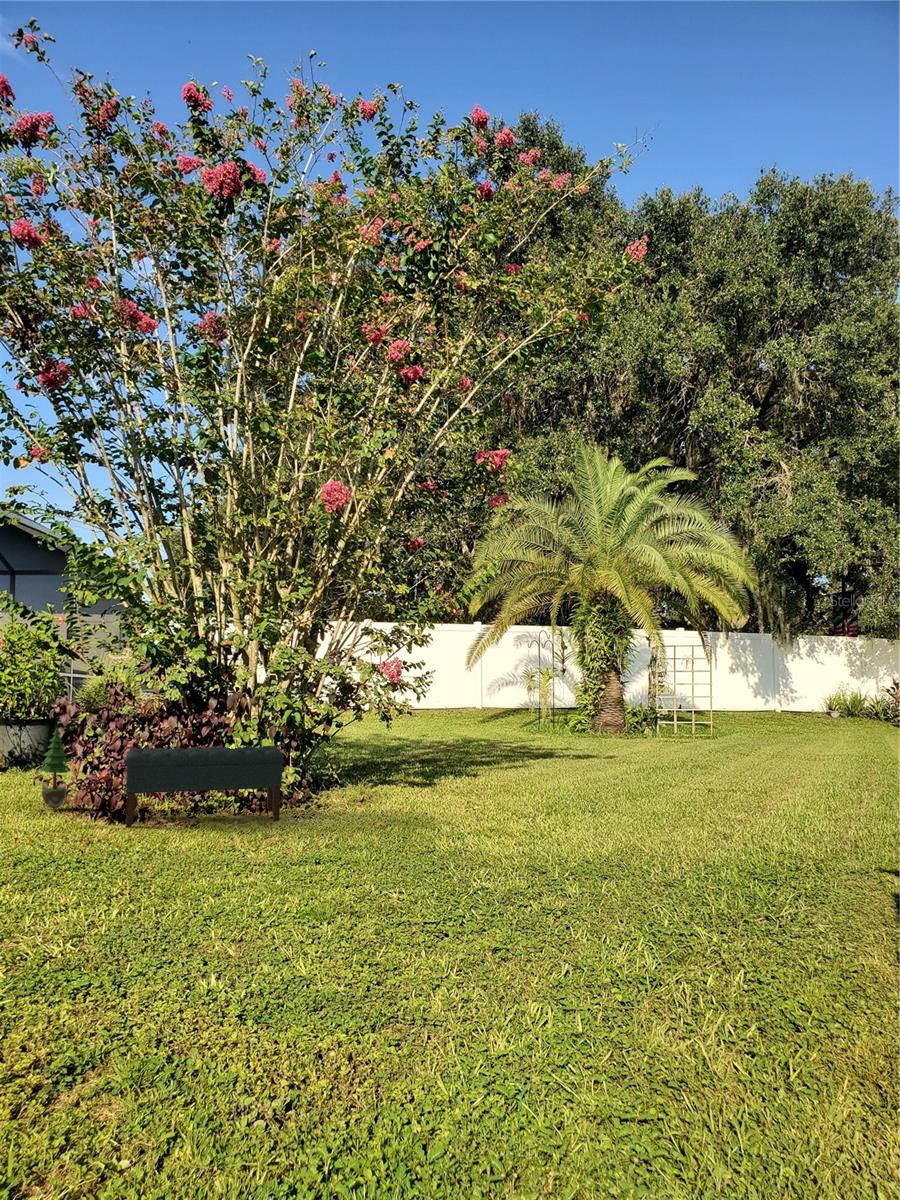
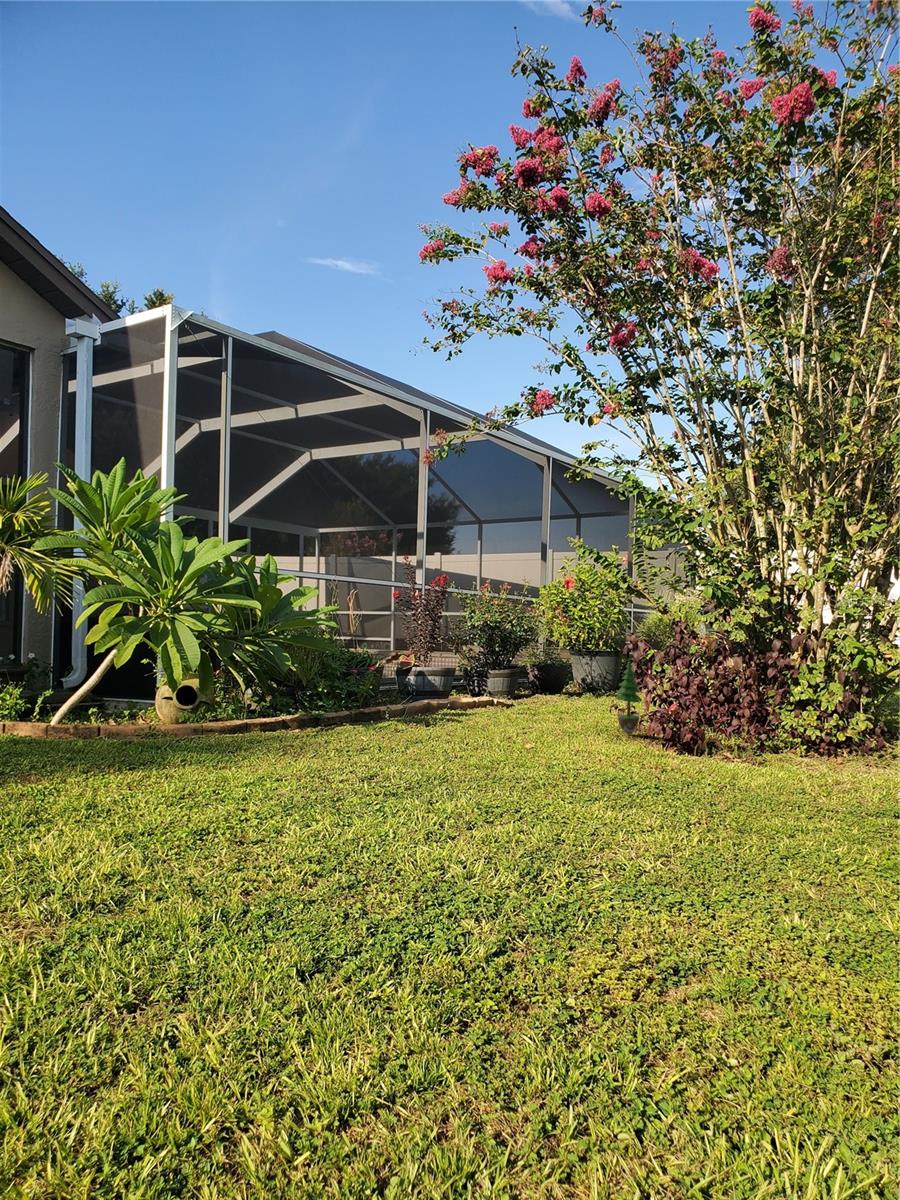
bench: present [125,746,284,828] -> none [694,685,855,770]

